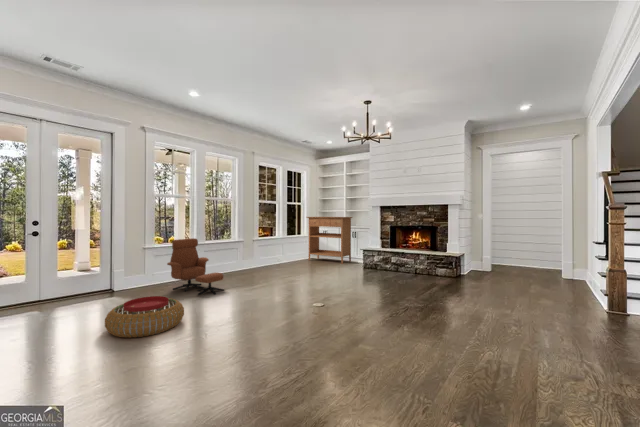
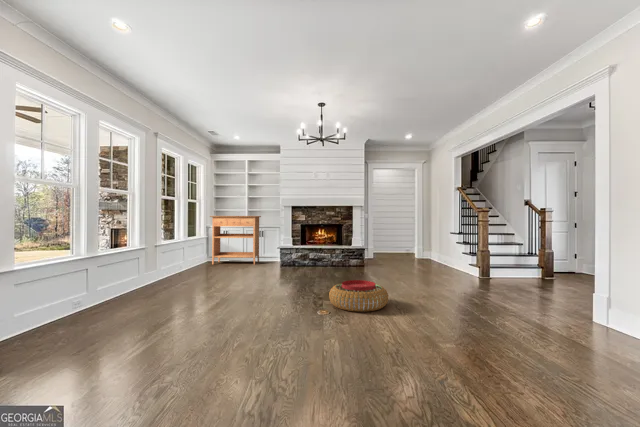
lounge chair: present [167,238,224,295] -> none [91,240,174,308]
pouf: present [105,296,184,338] -> present [329,280,388,312]

